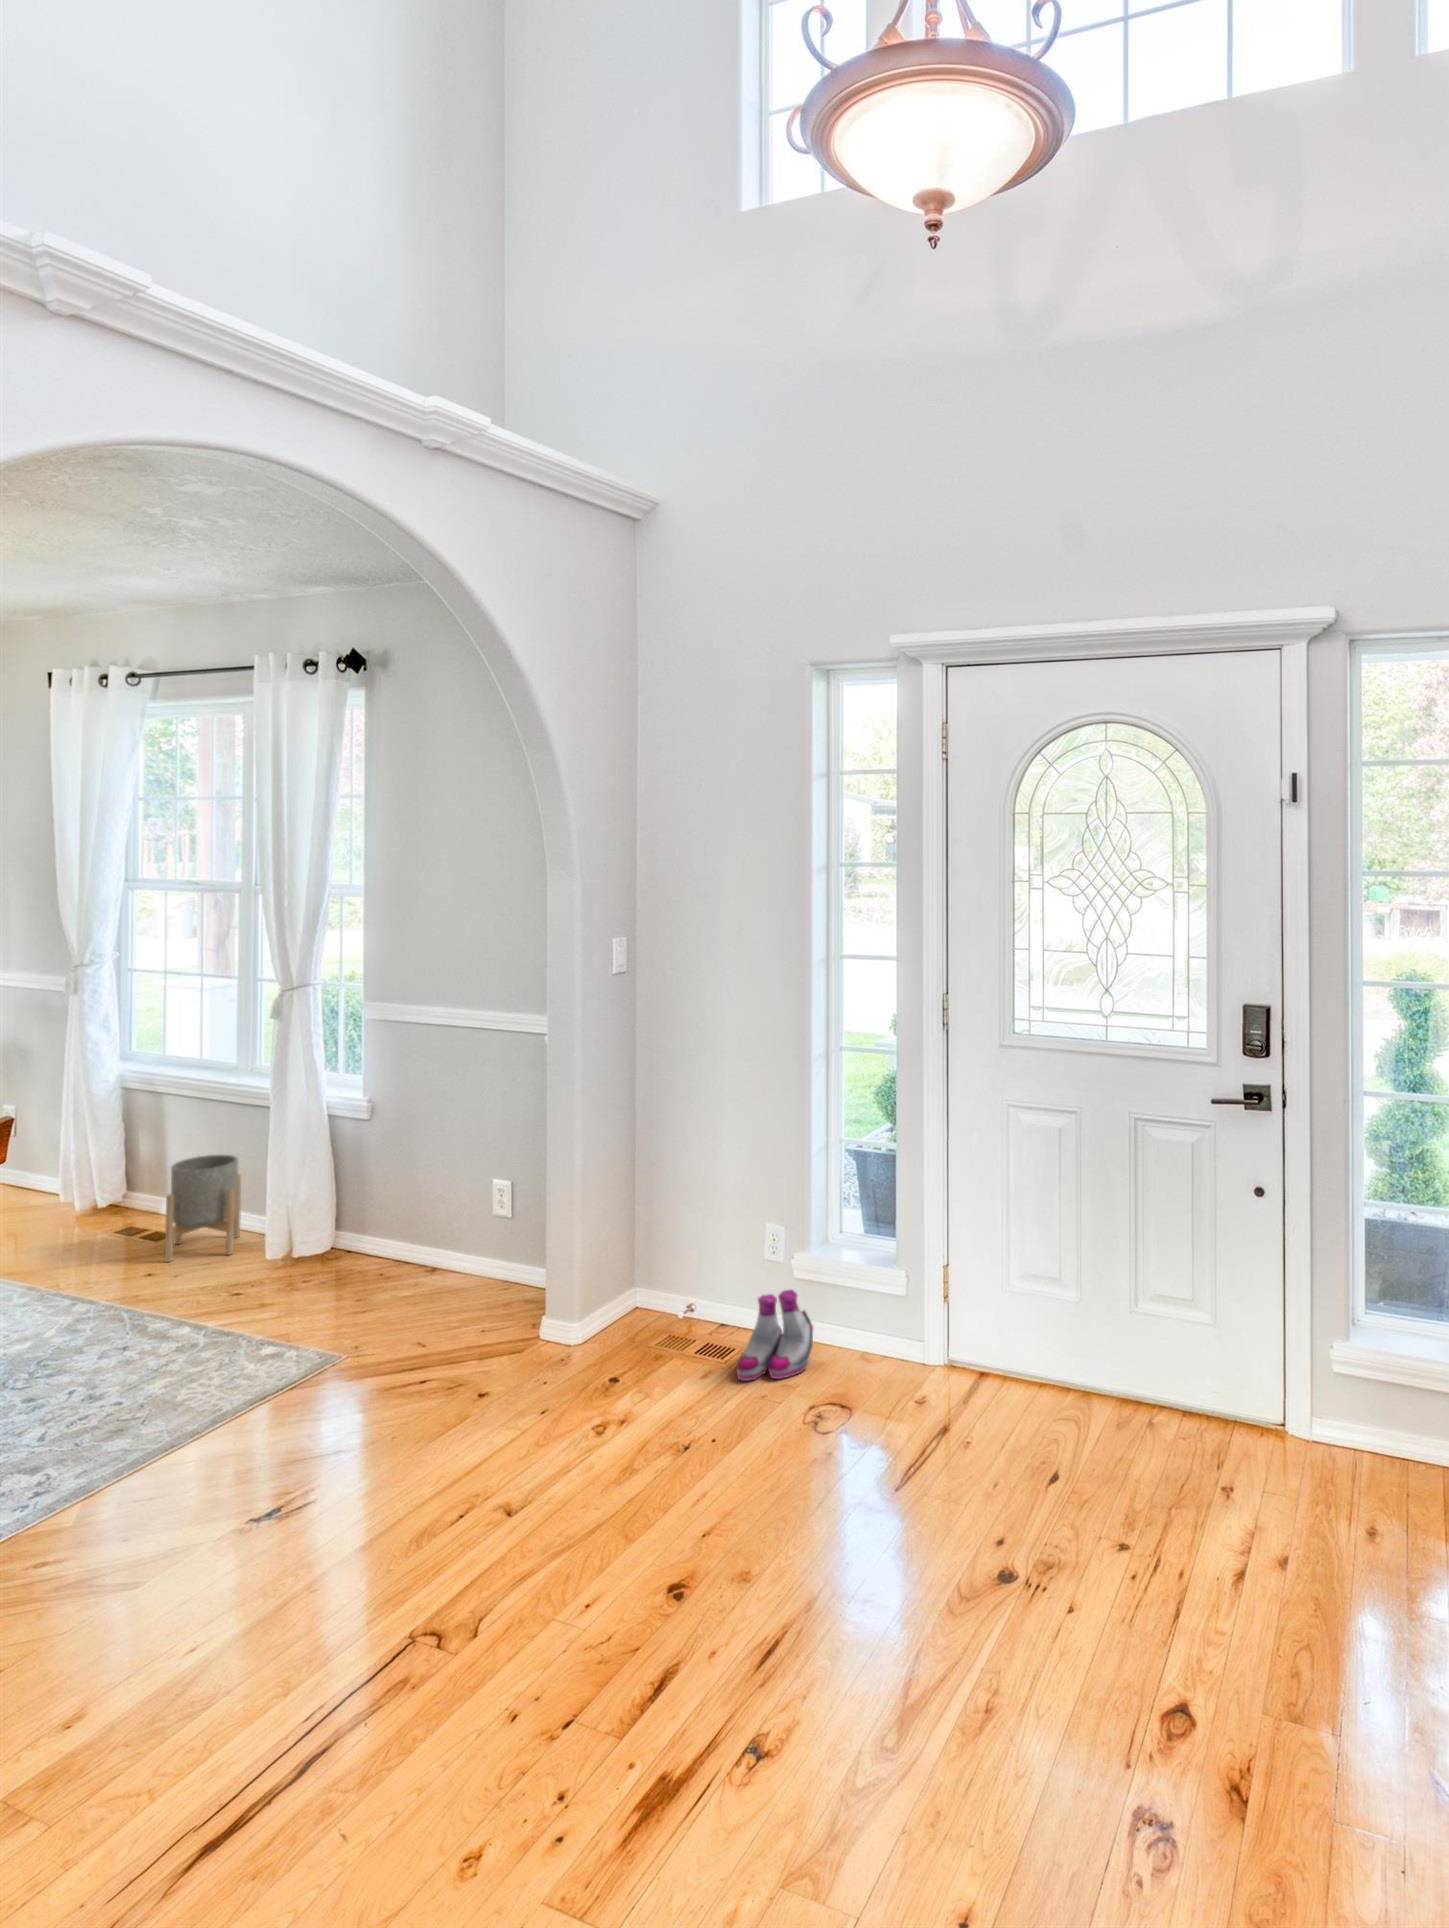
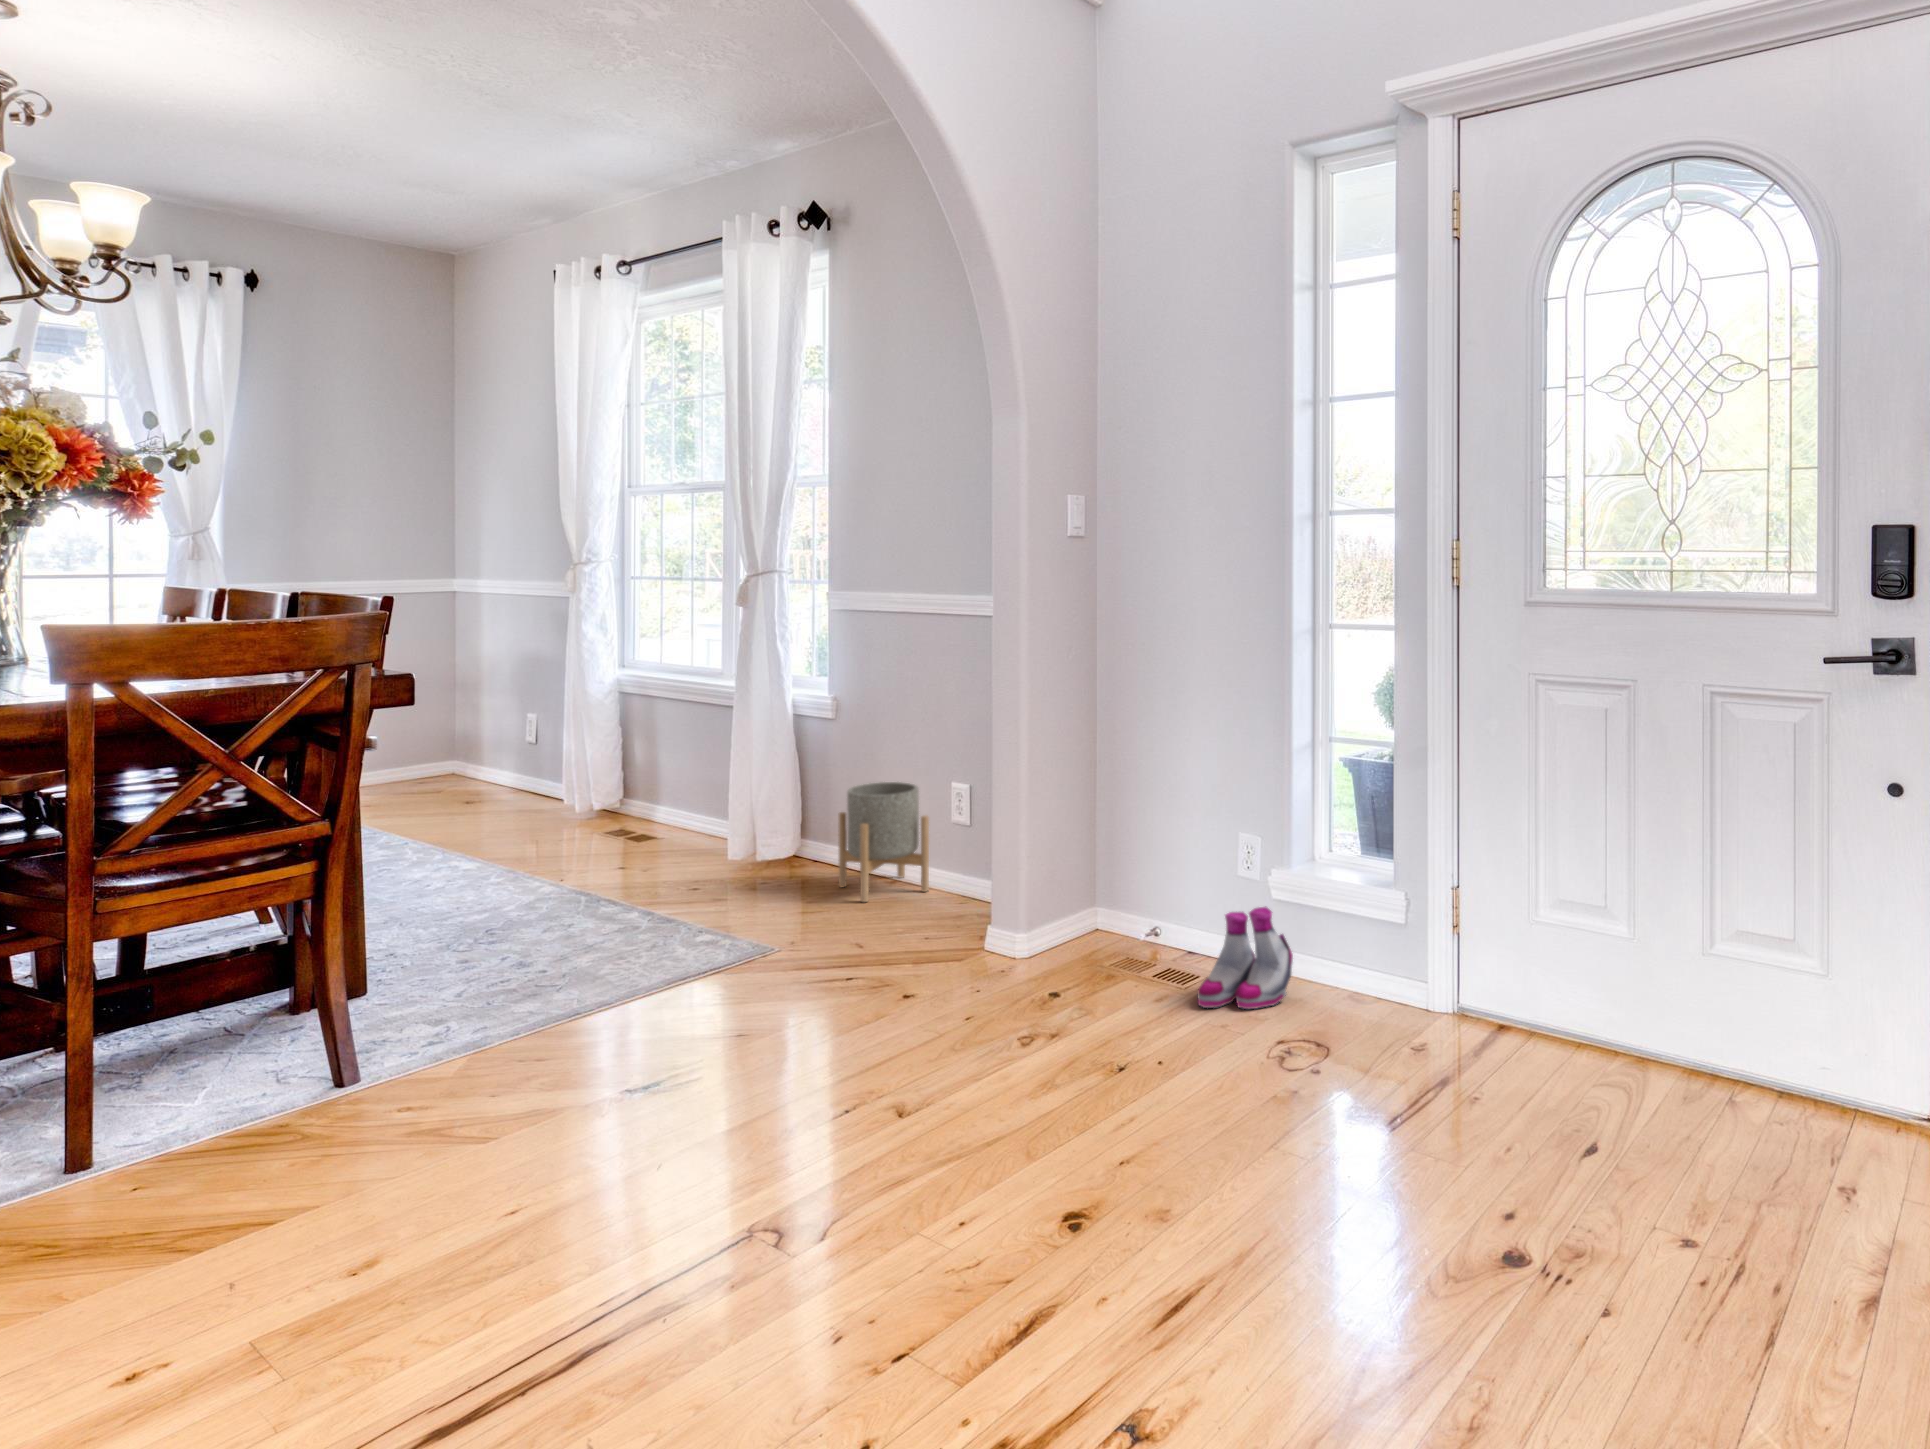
planter: present [165,1155,241,1262] -> present [838,782,929,902]

